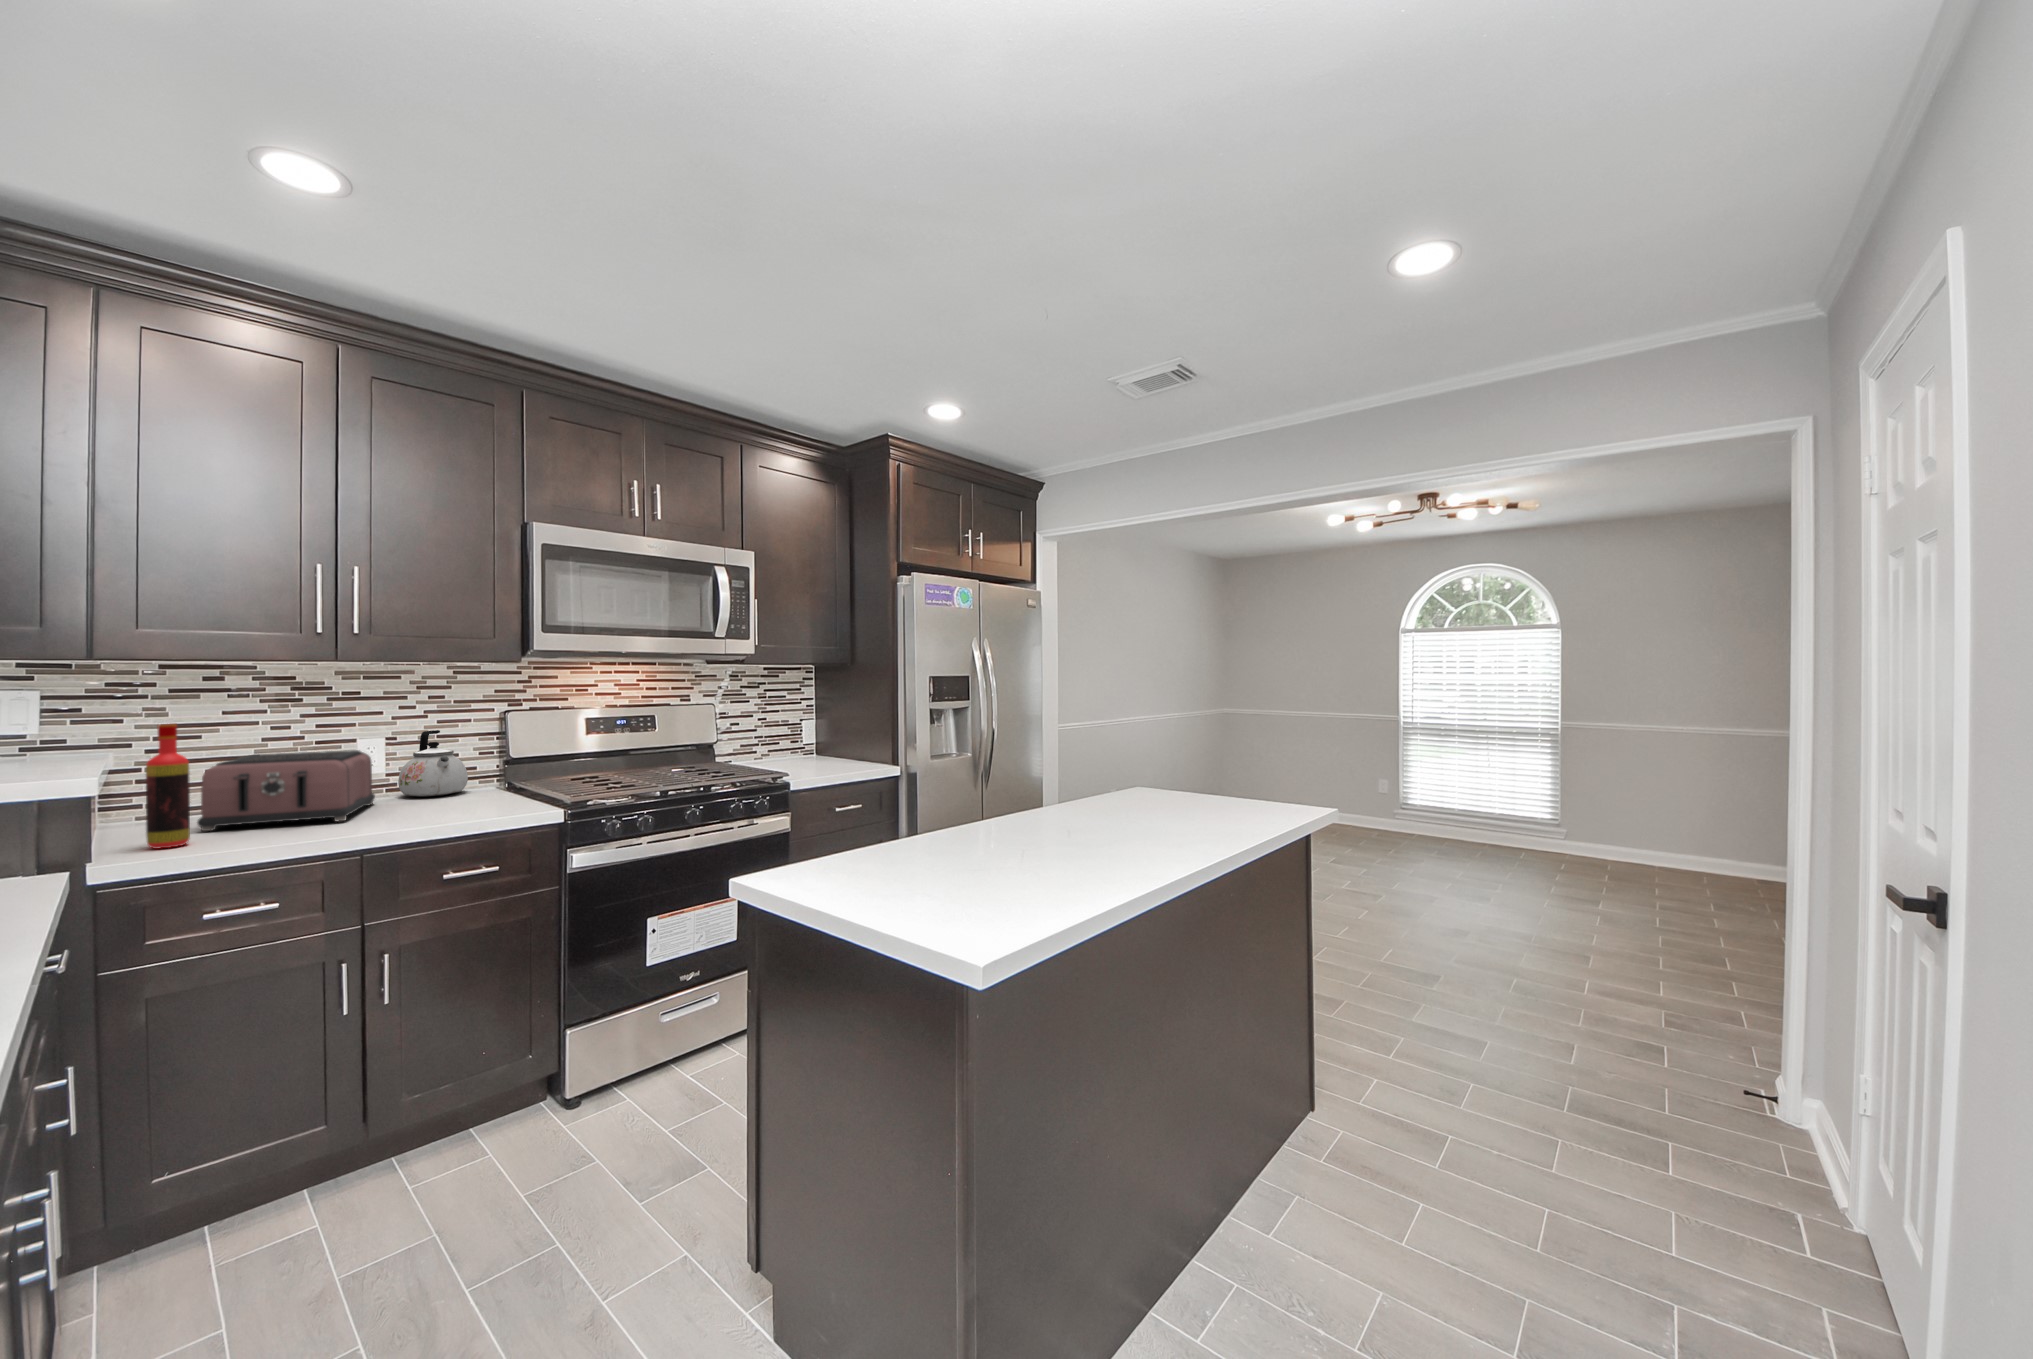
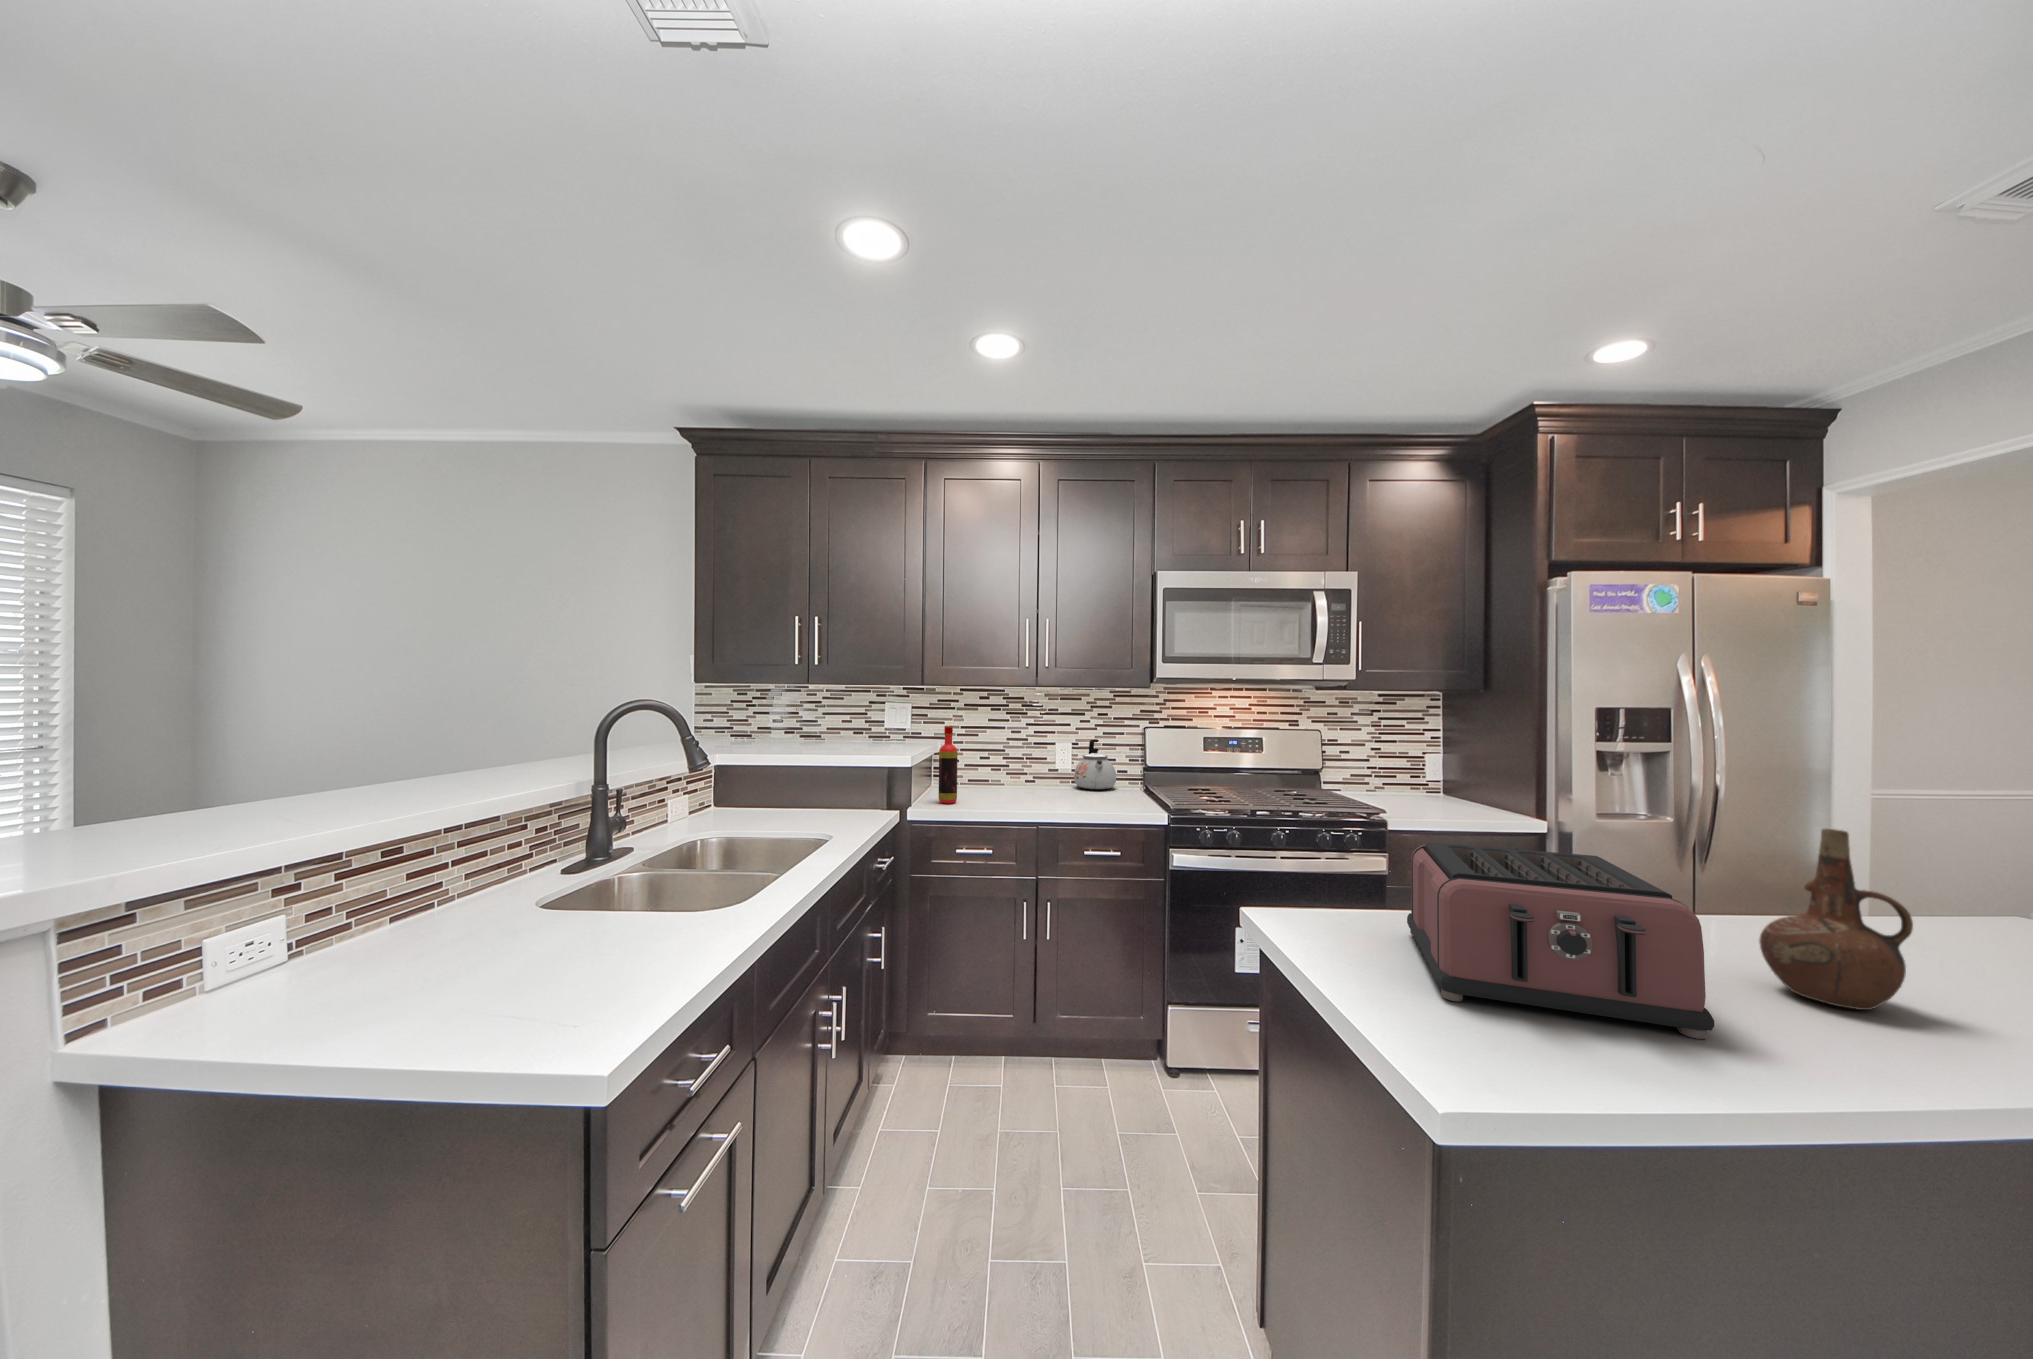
ceramic pitcher: none [1043,743,1100,843] -> present [1759,829,1913,1010]
toaster: present [197,750,375,831] -> present [1407,843,1714,1039]

